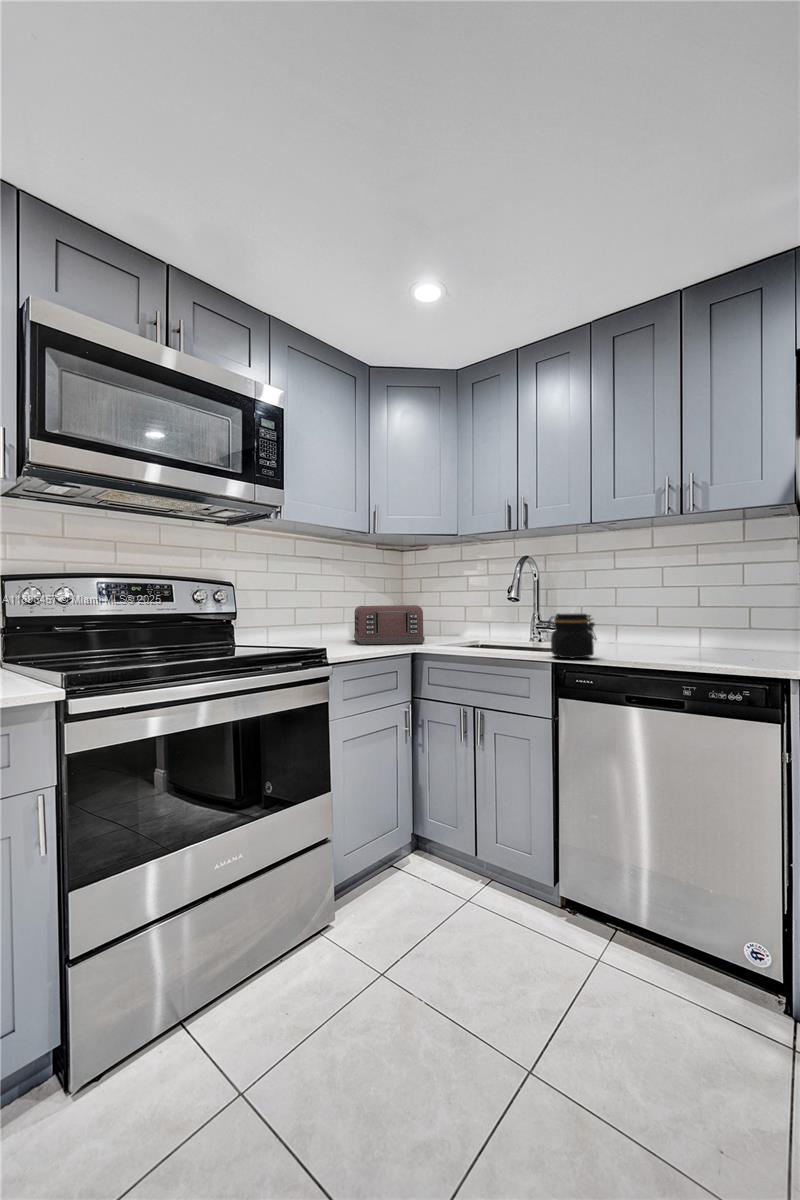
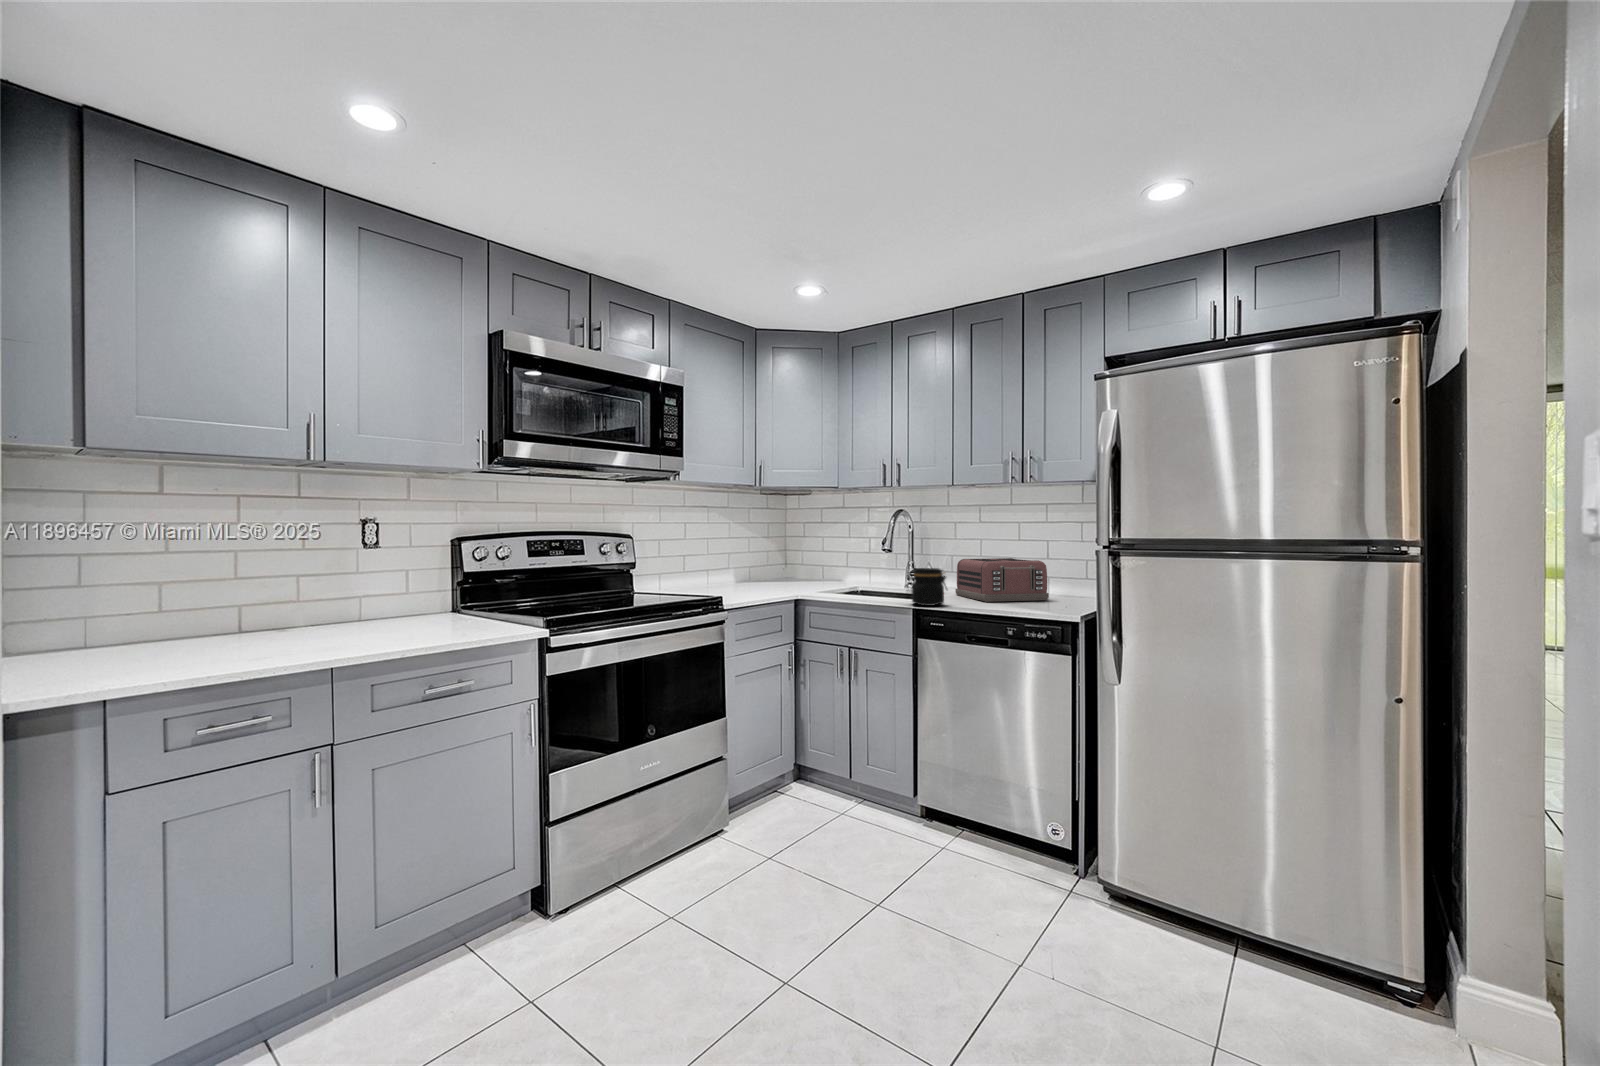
toaster: present [354,605,425,644] -> present [955,558,1049,602]

